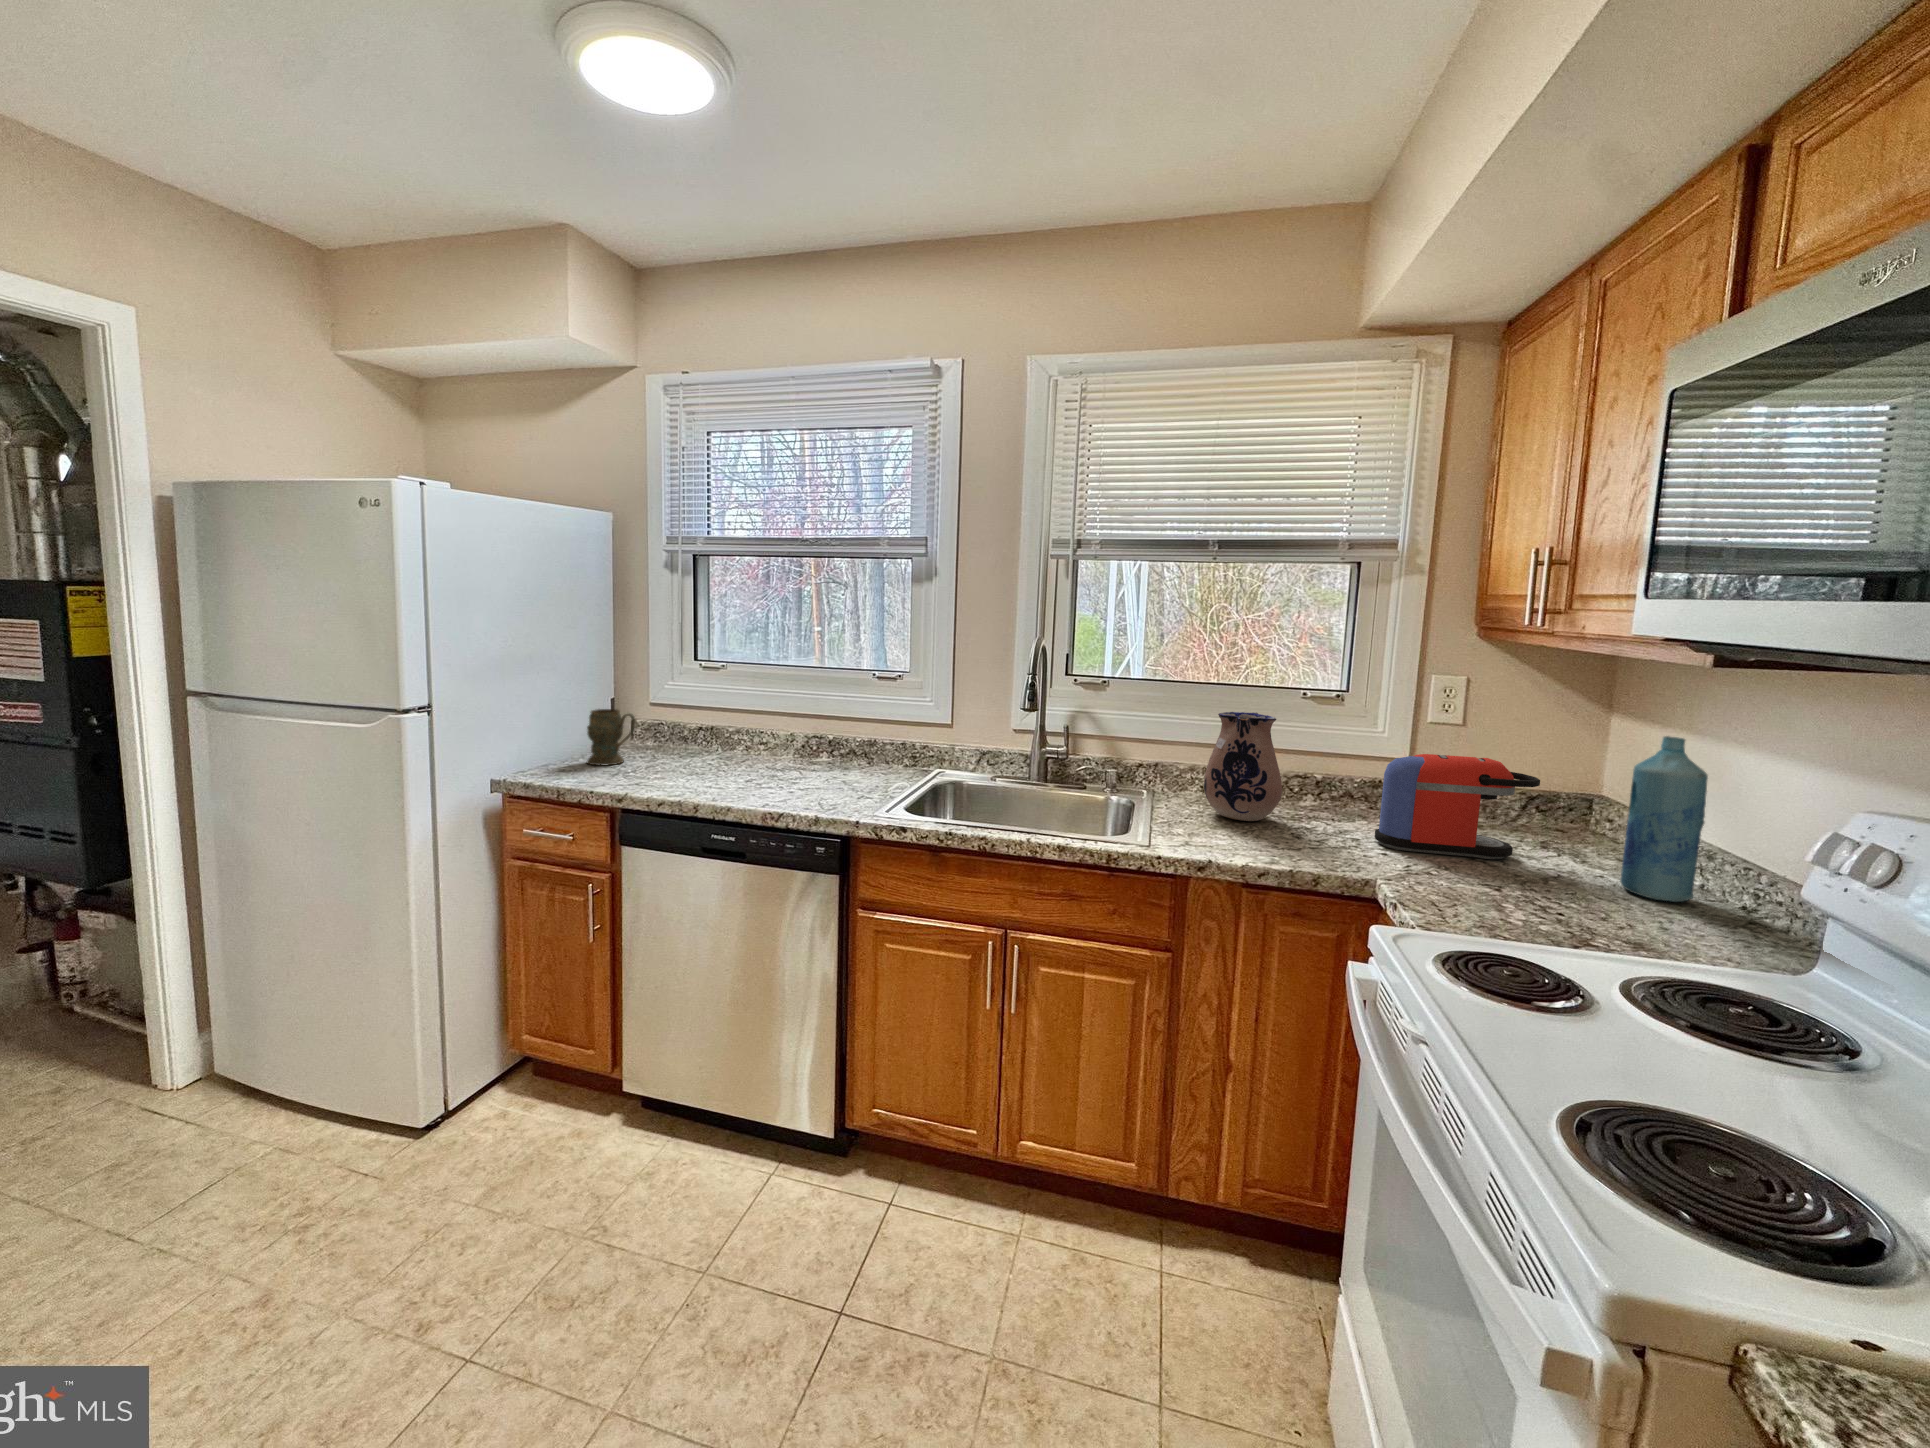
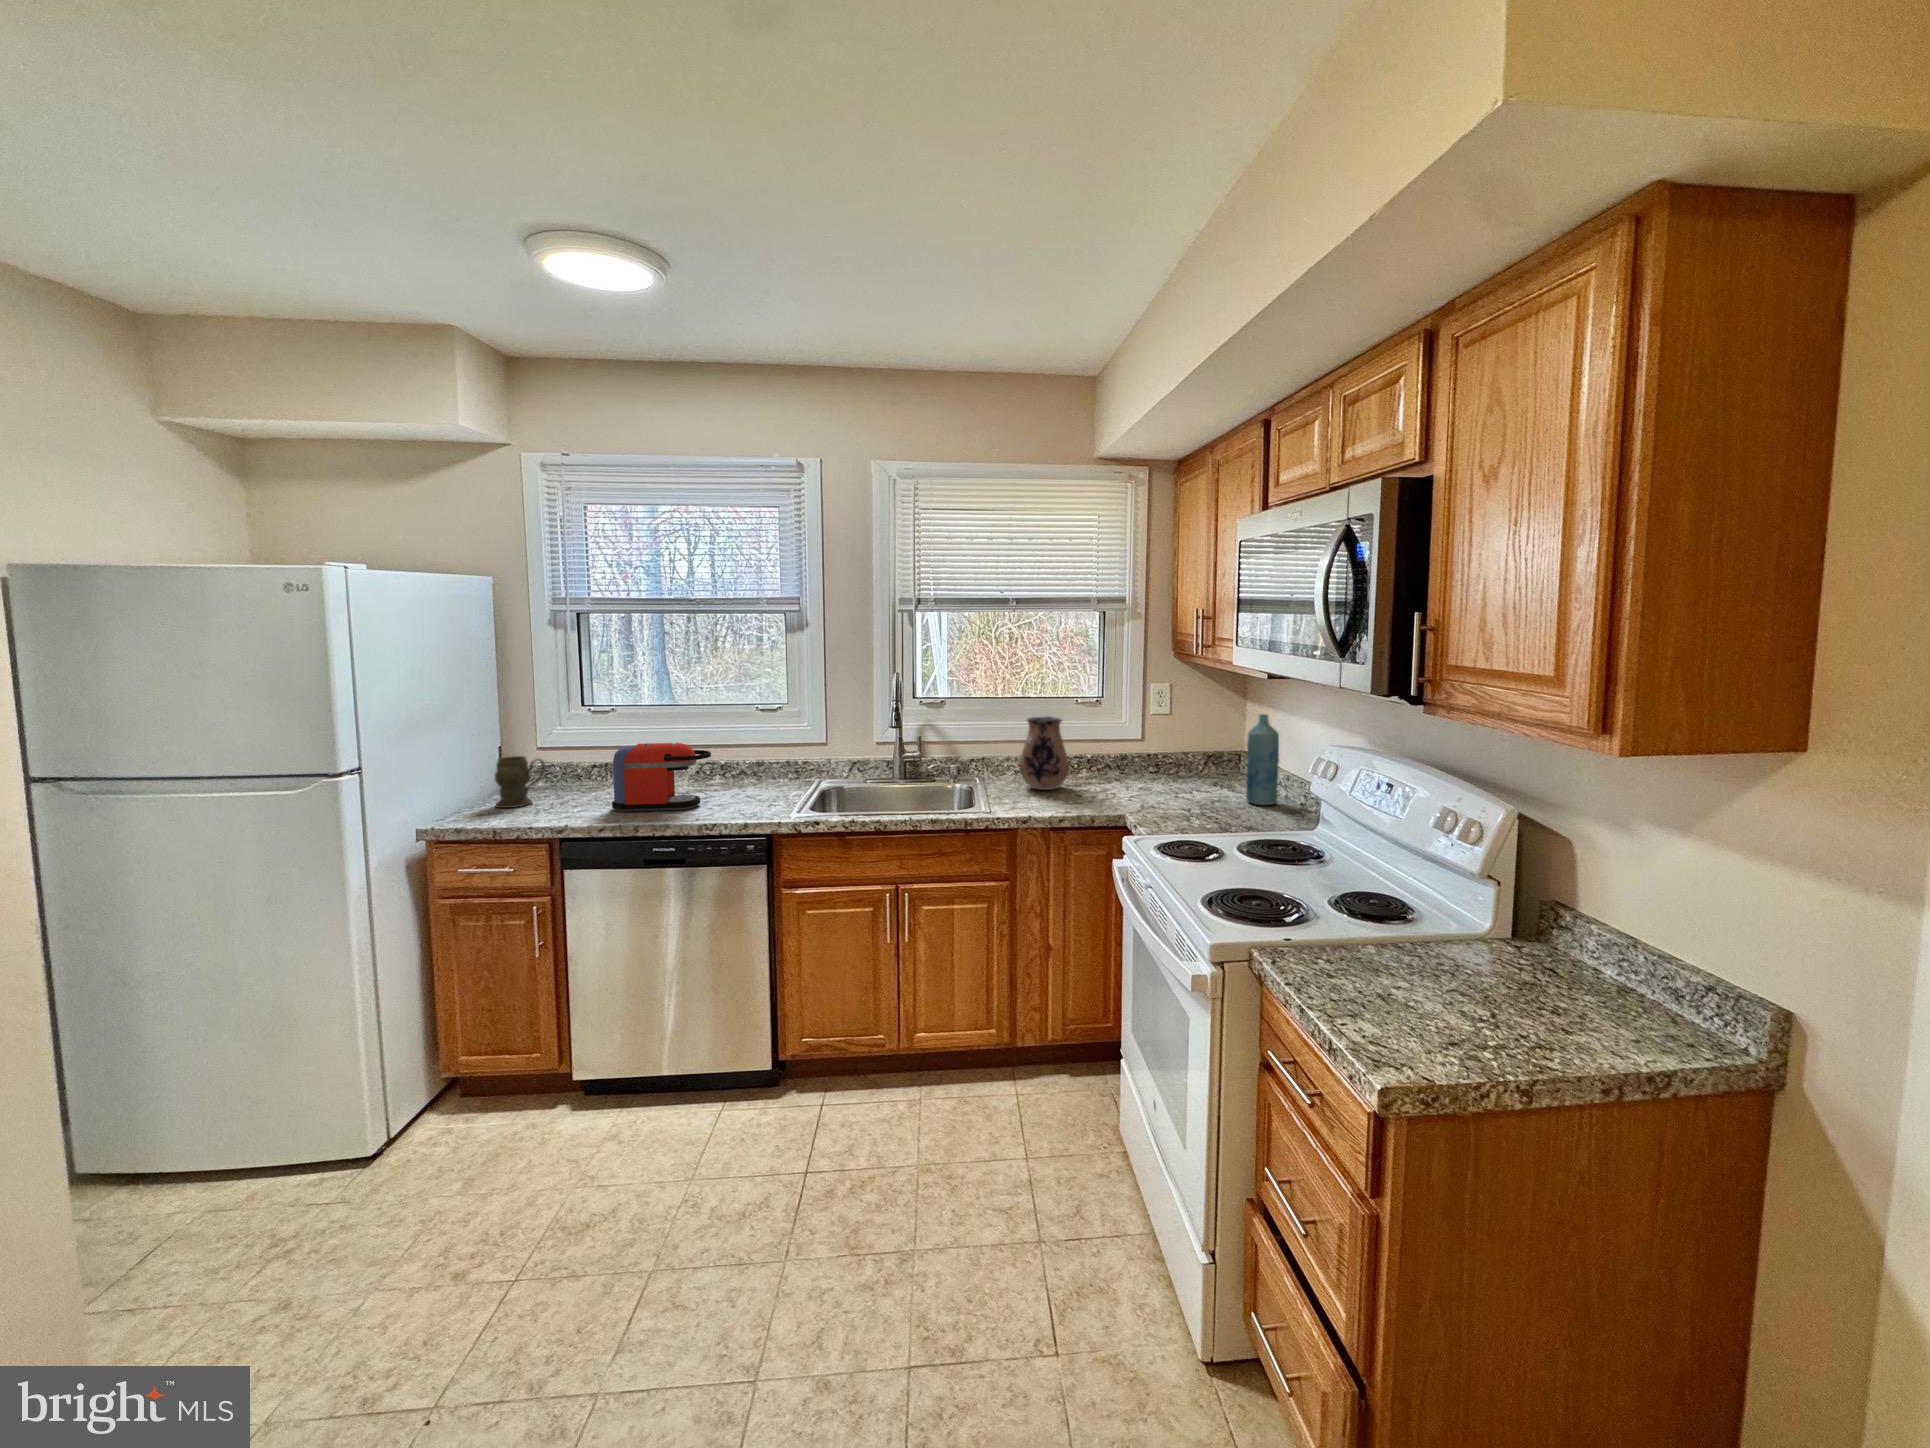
coffee maker: present [1375,754,1540,859] -> present [612,743,711,811]

